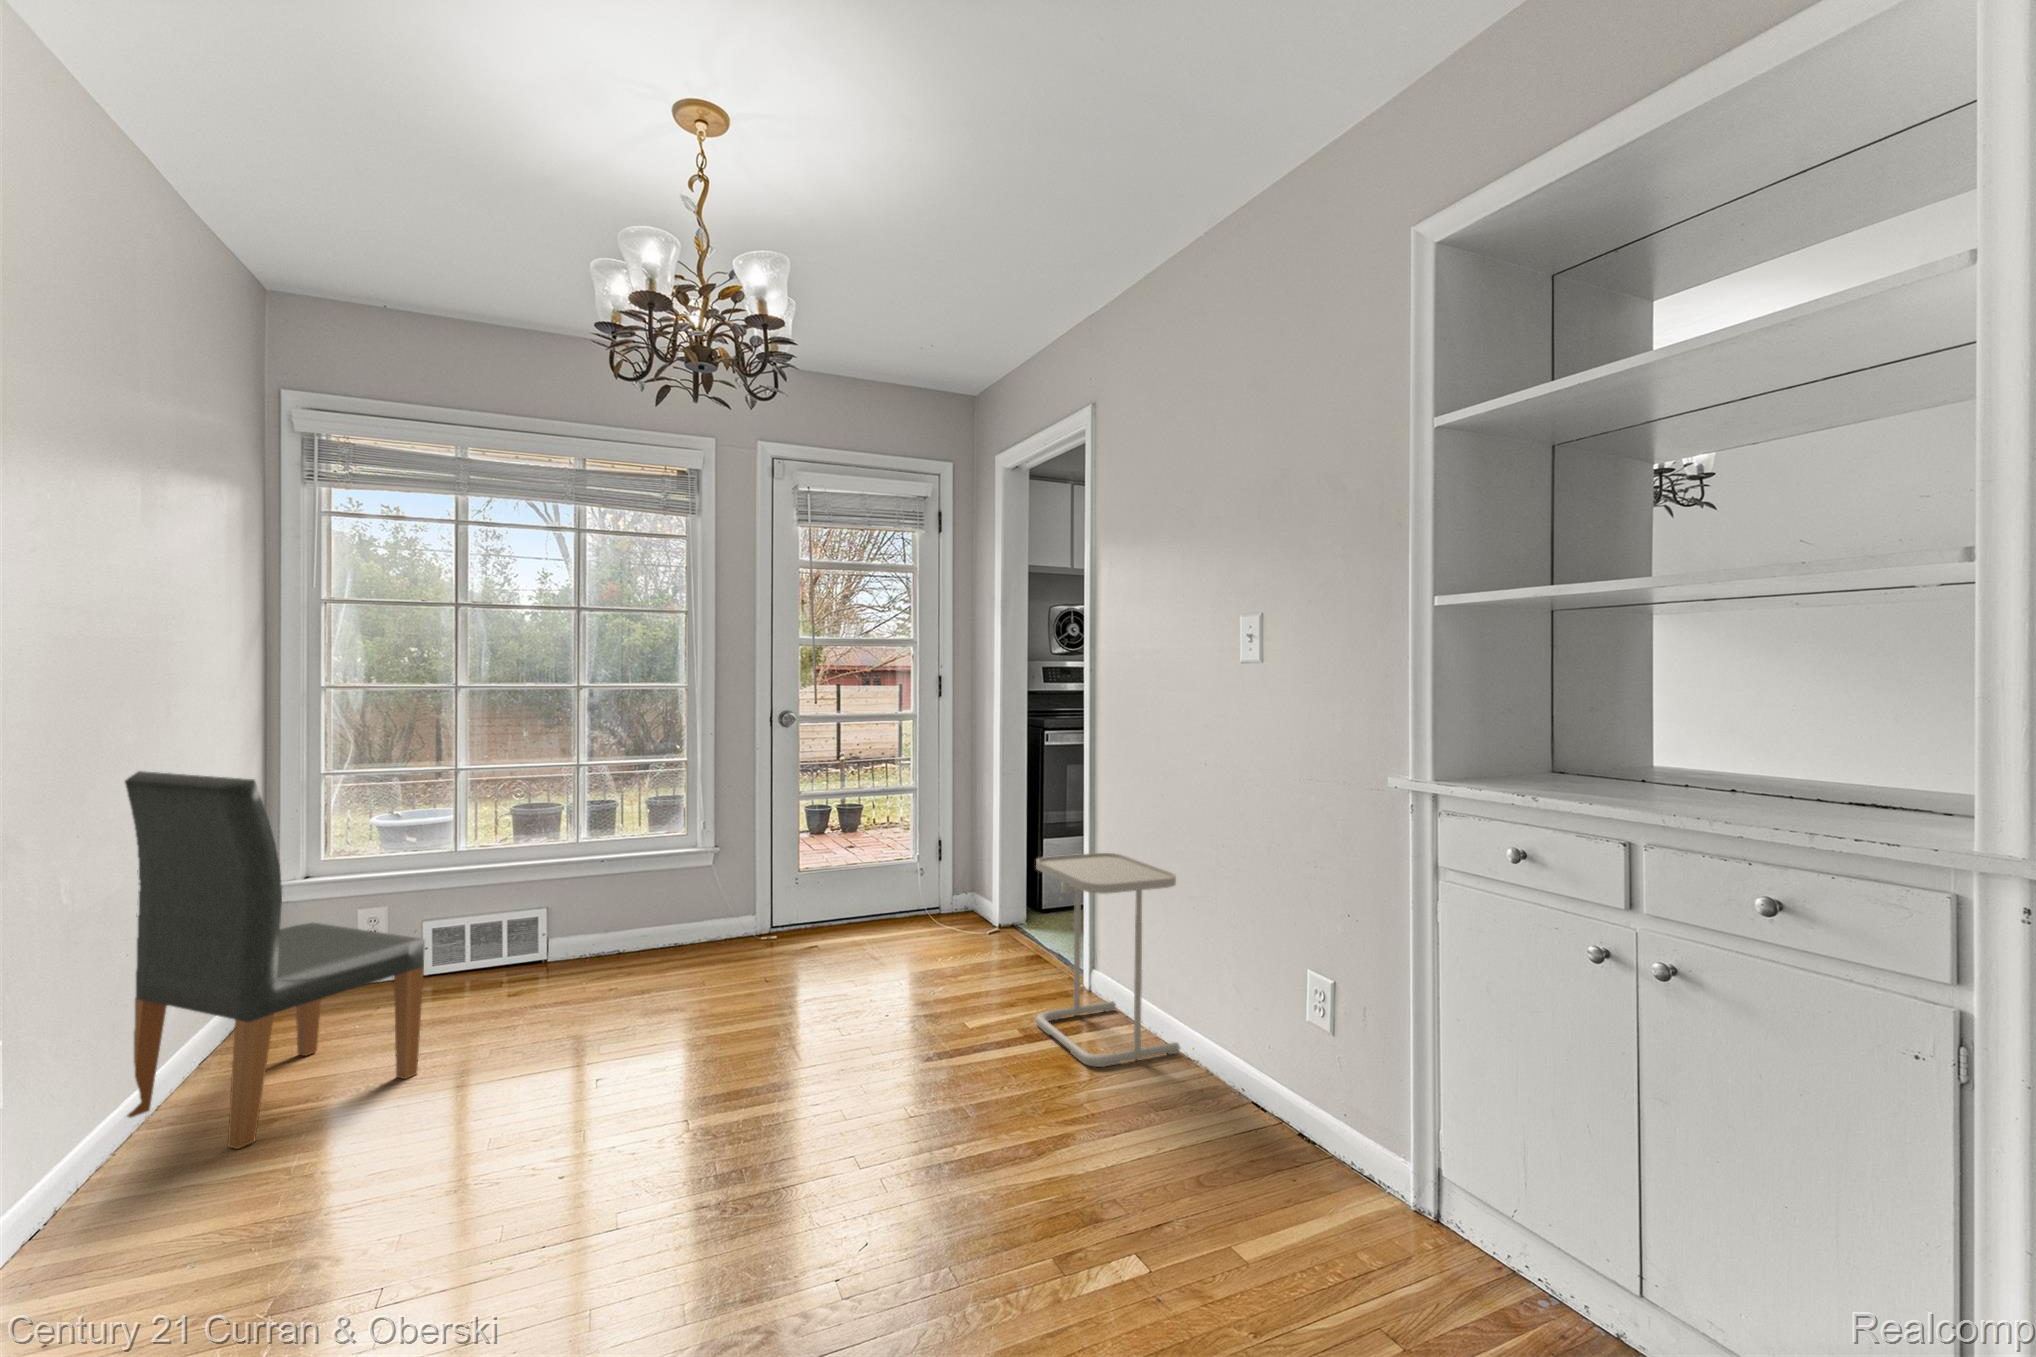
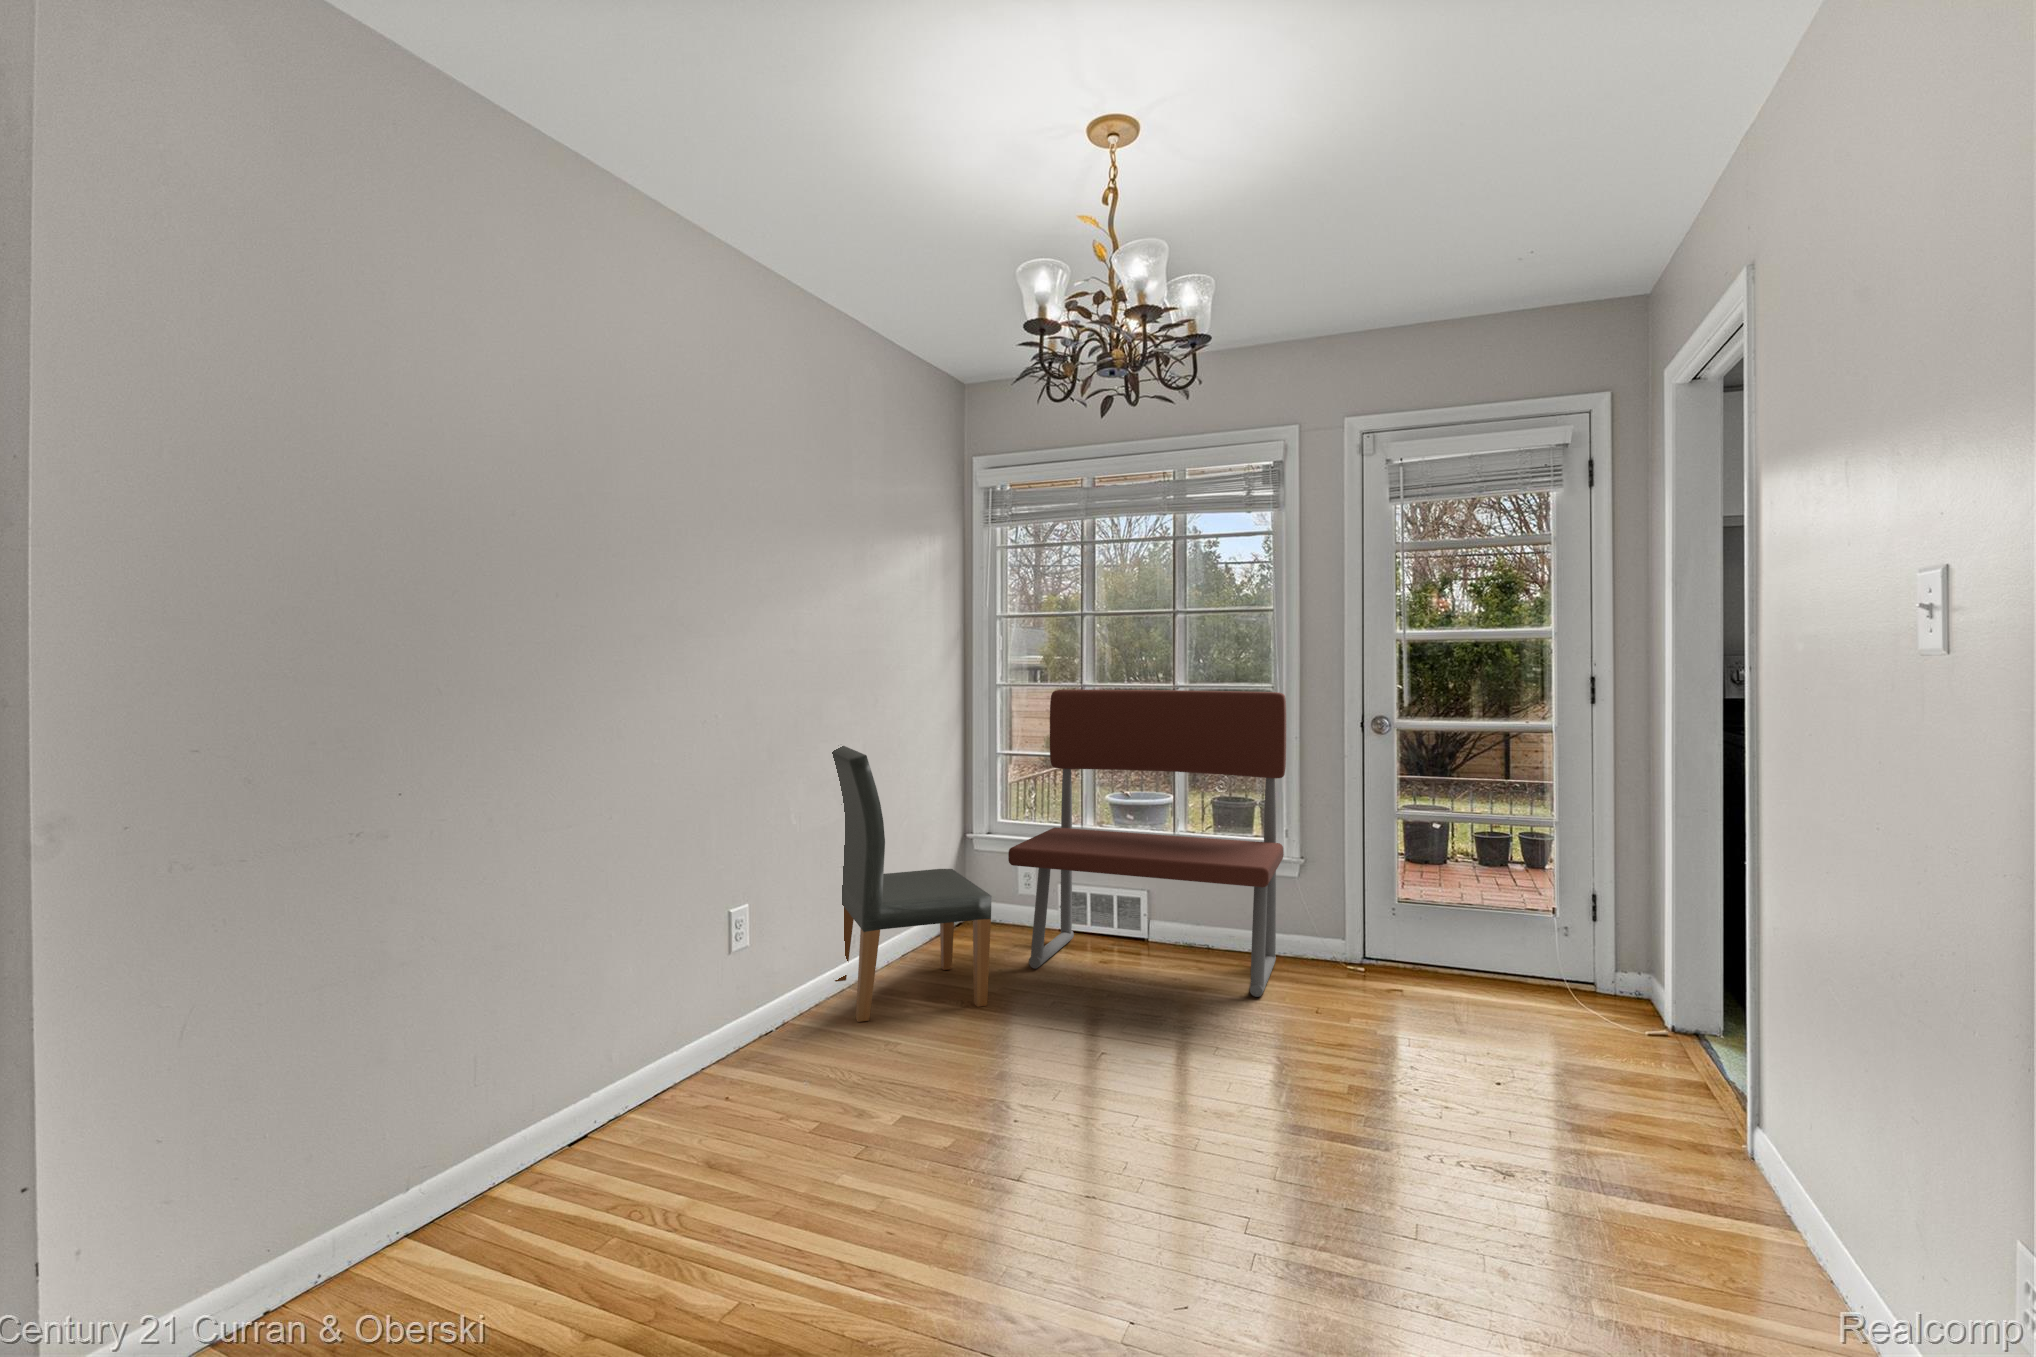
bench: none [414,689,731,1021] -> present [1008,689,1286,997]
side table: present [1036,853,1180,1067] -> none [1600,937,1826,1307]

